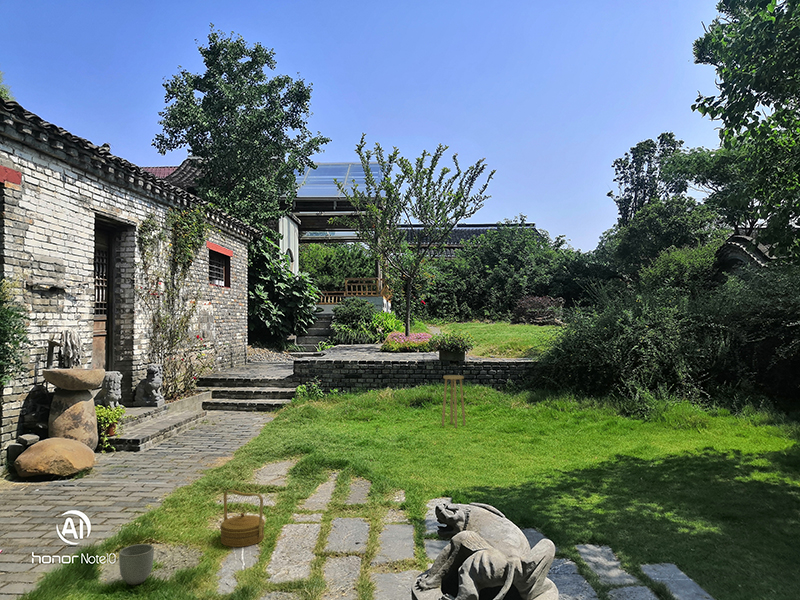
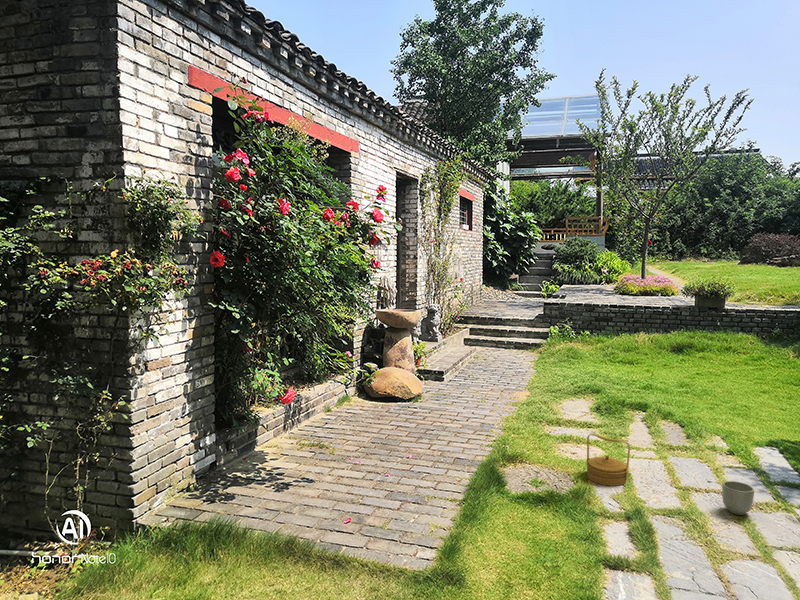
stool: present [442,375,465,428] -> none [717,326,745,379]
planter: present [119,544,154,585] -> present [722,481,754,515]

